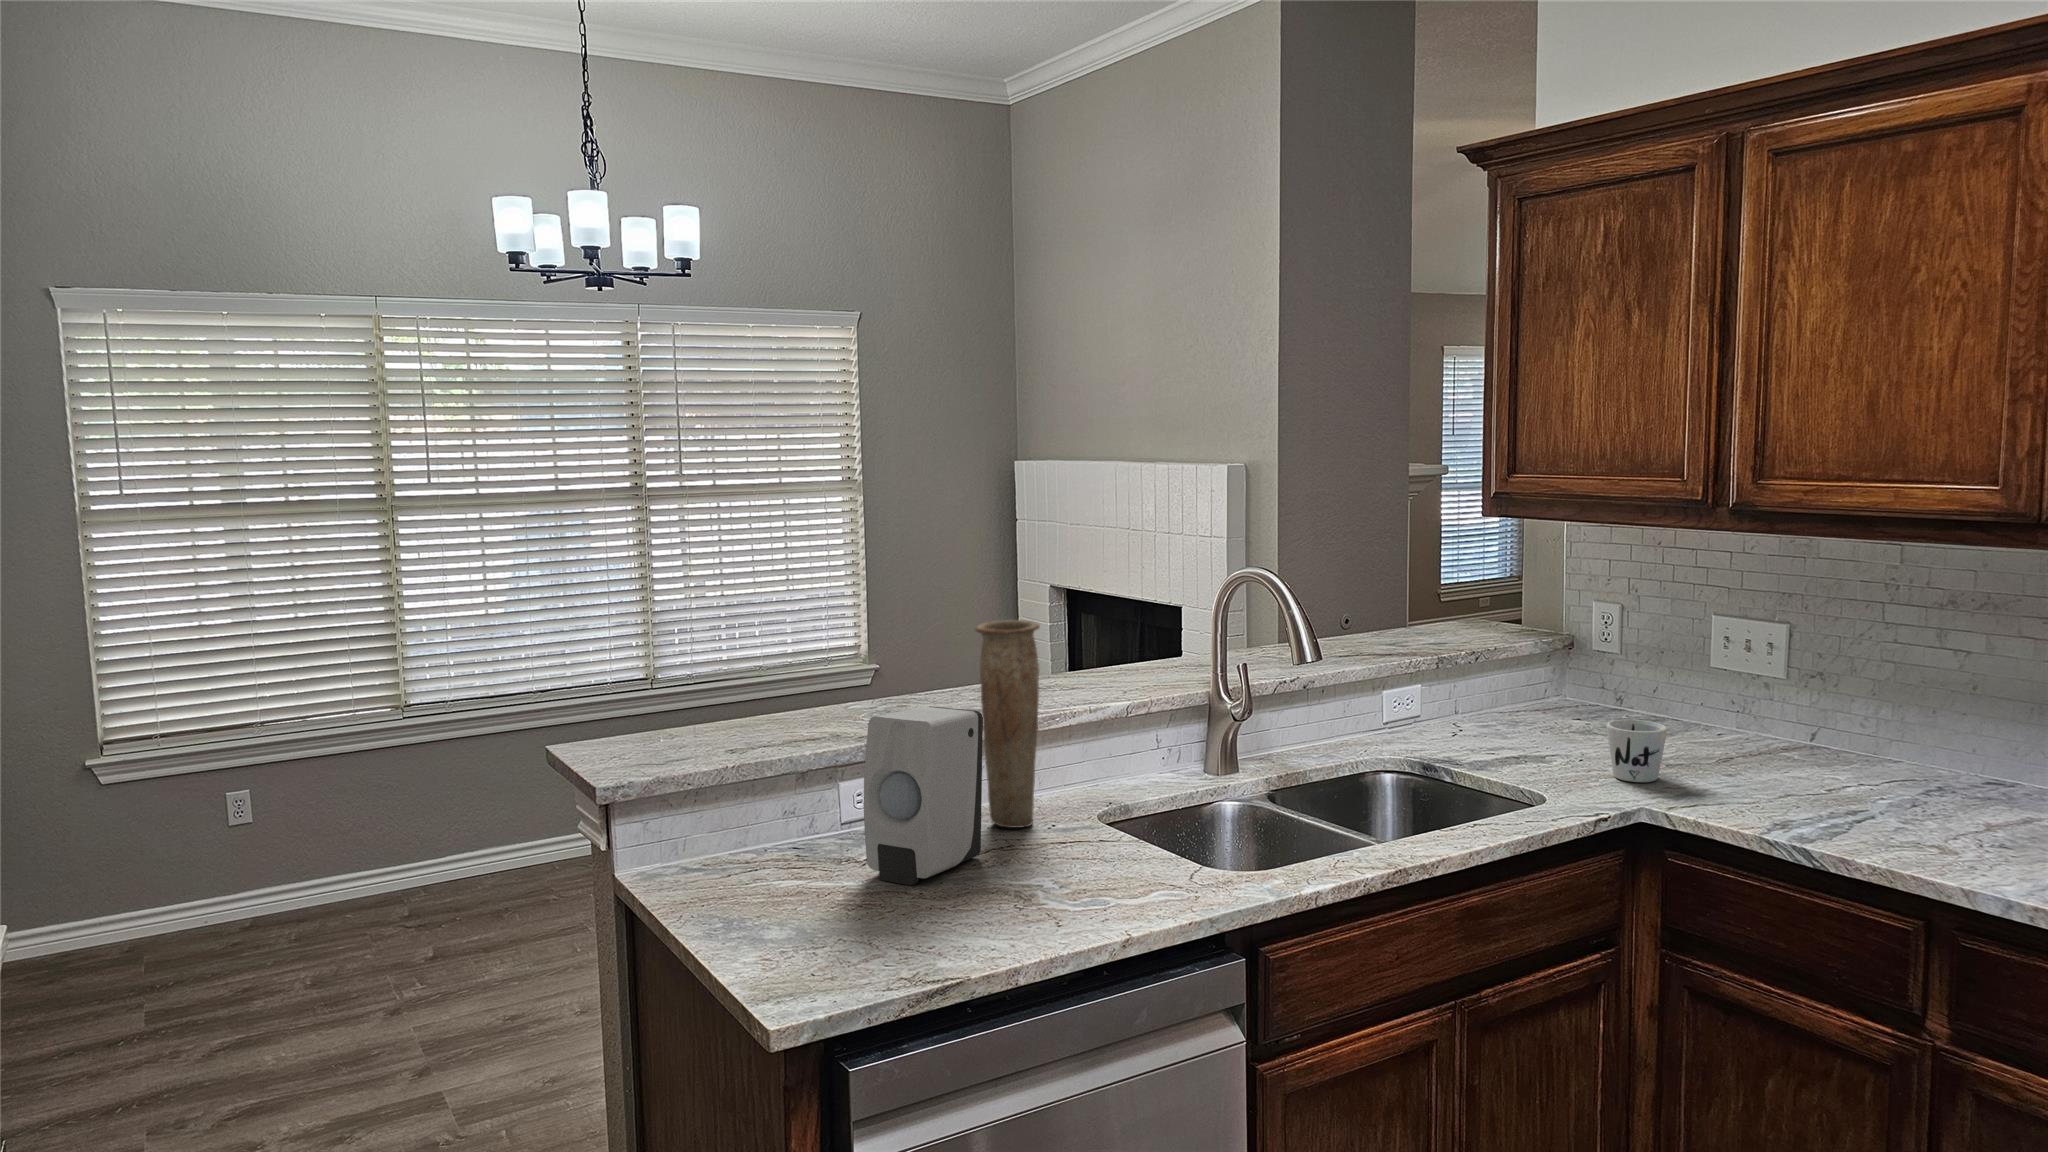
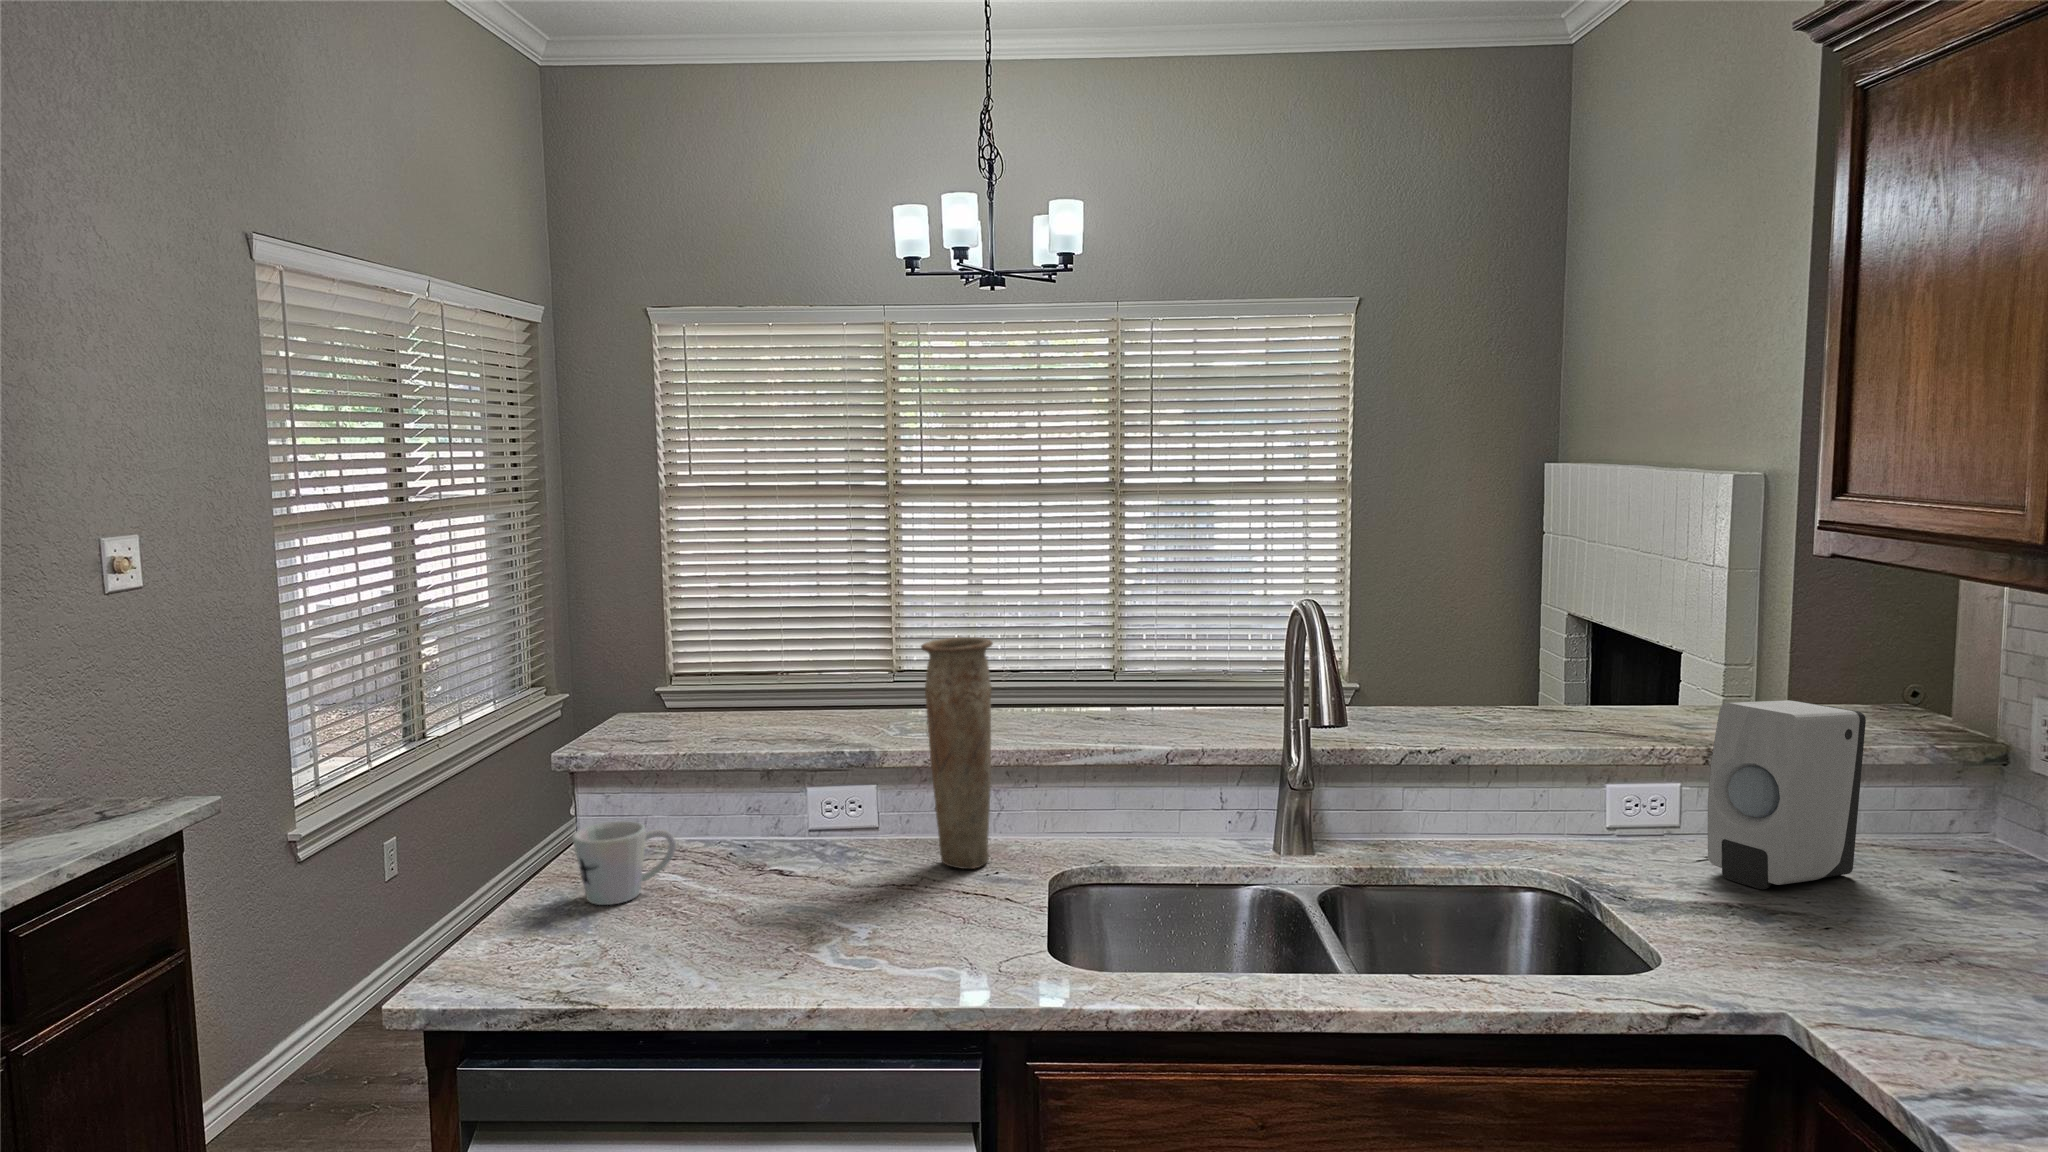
soap dispenser: present [864,706,983,885] -> present [1708,700,1866,889]
mug: present [1606,720,1668,782] -> present [572,821,676,905]

